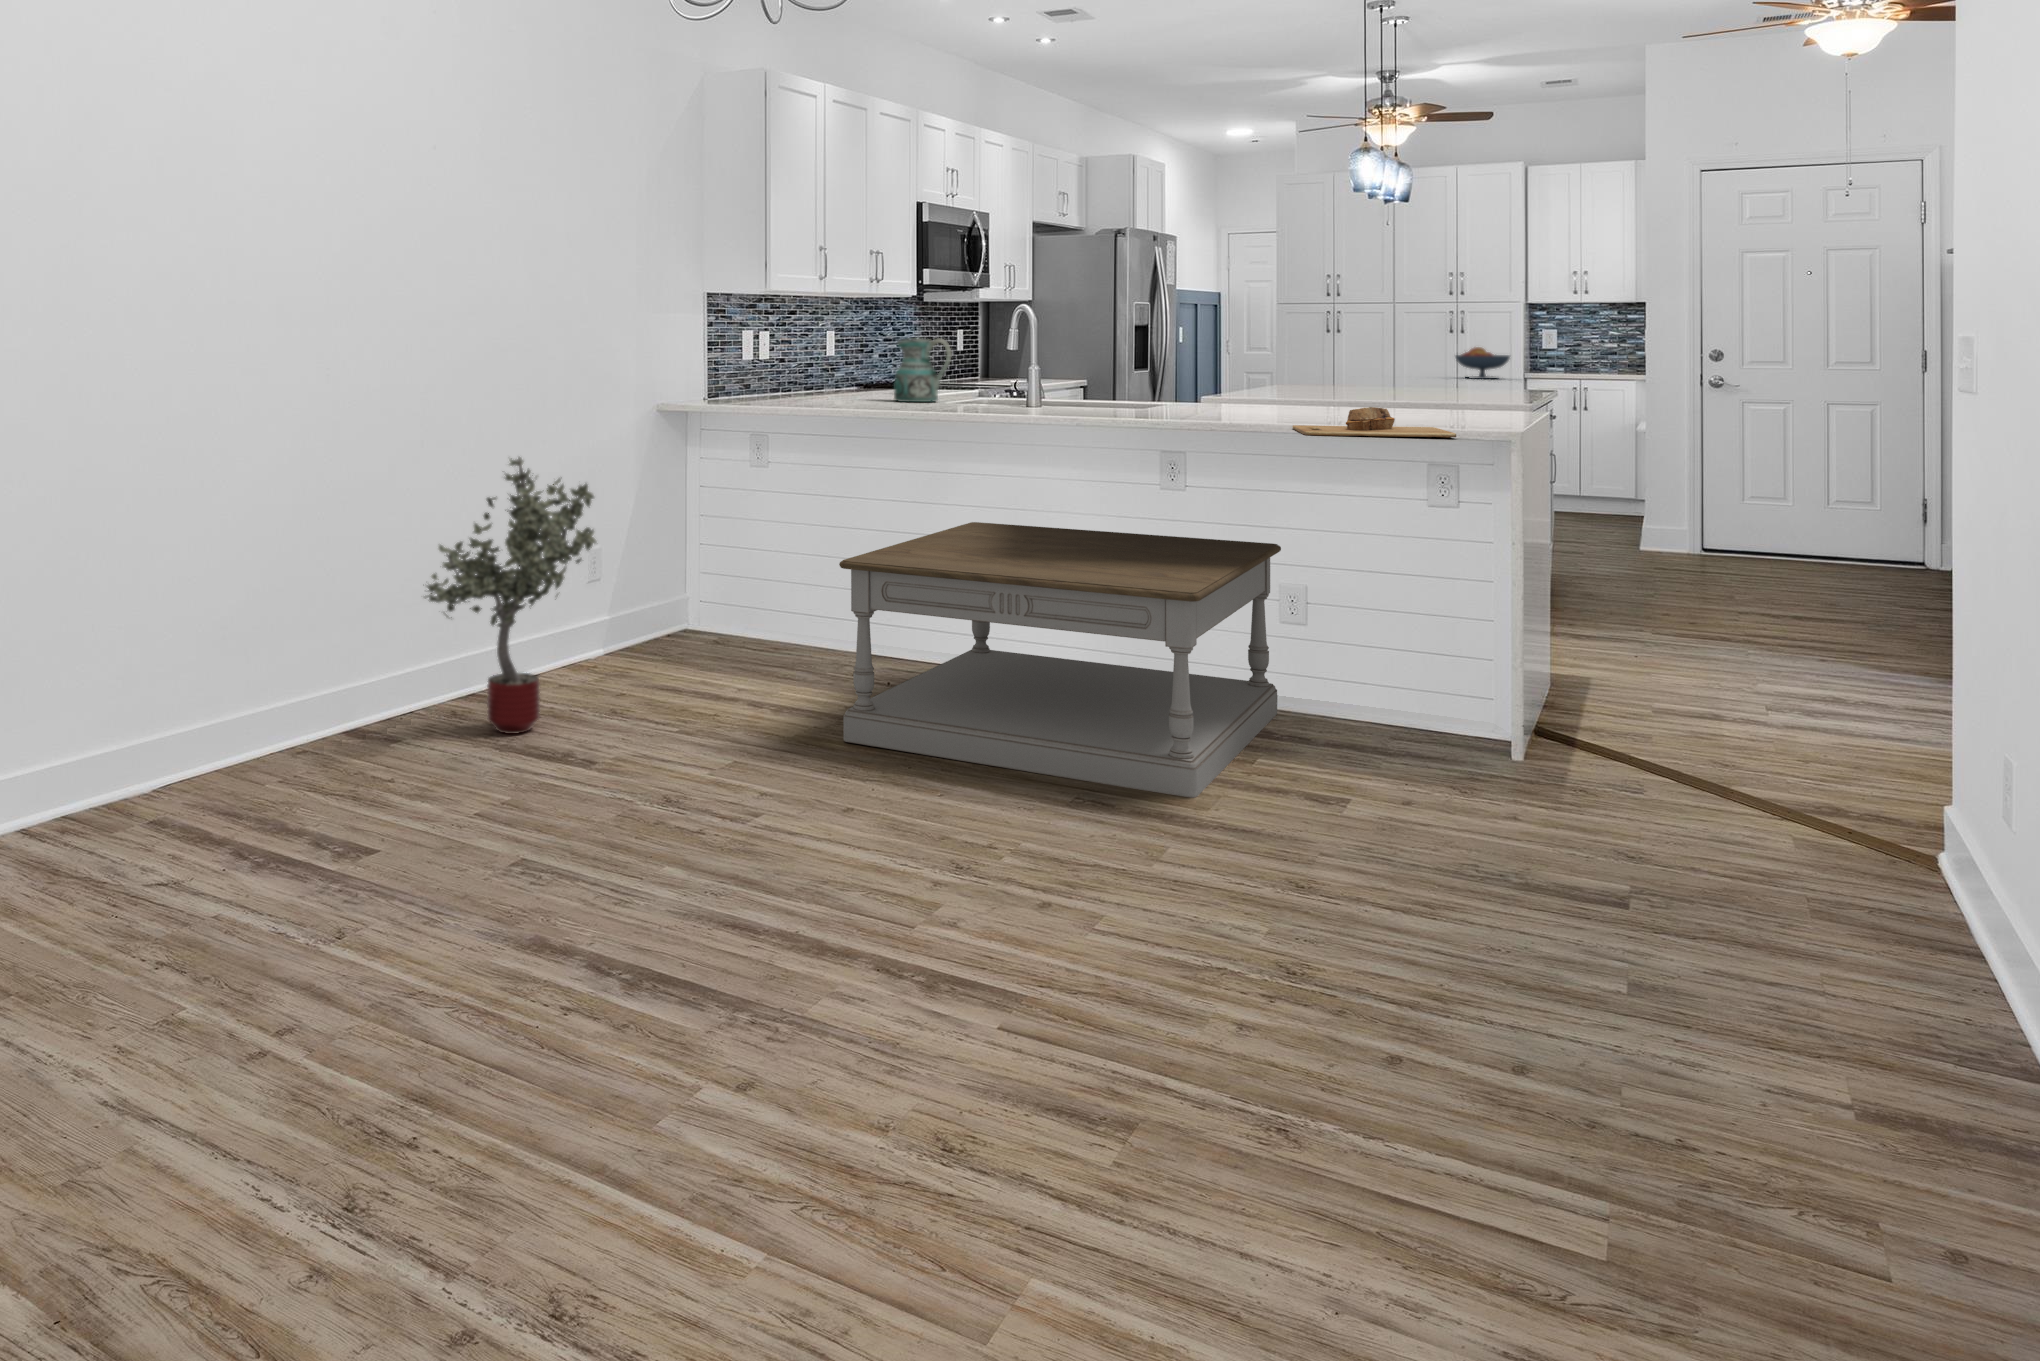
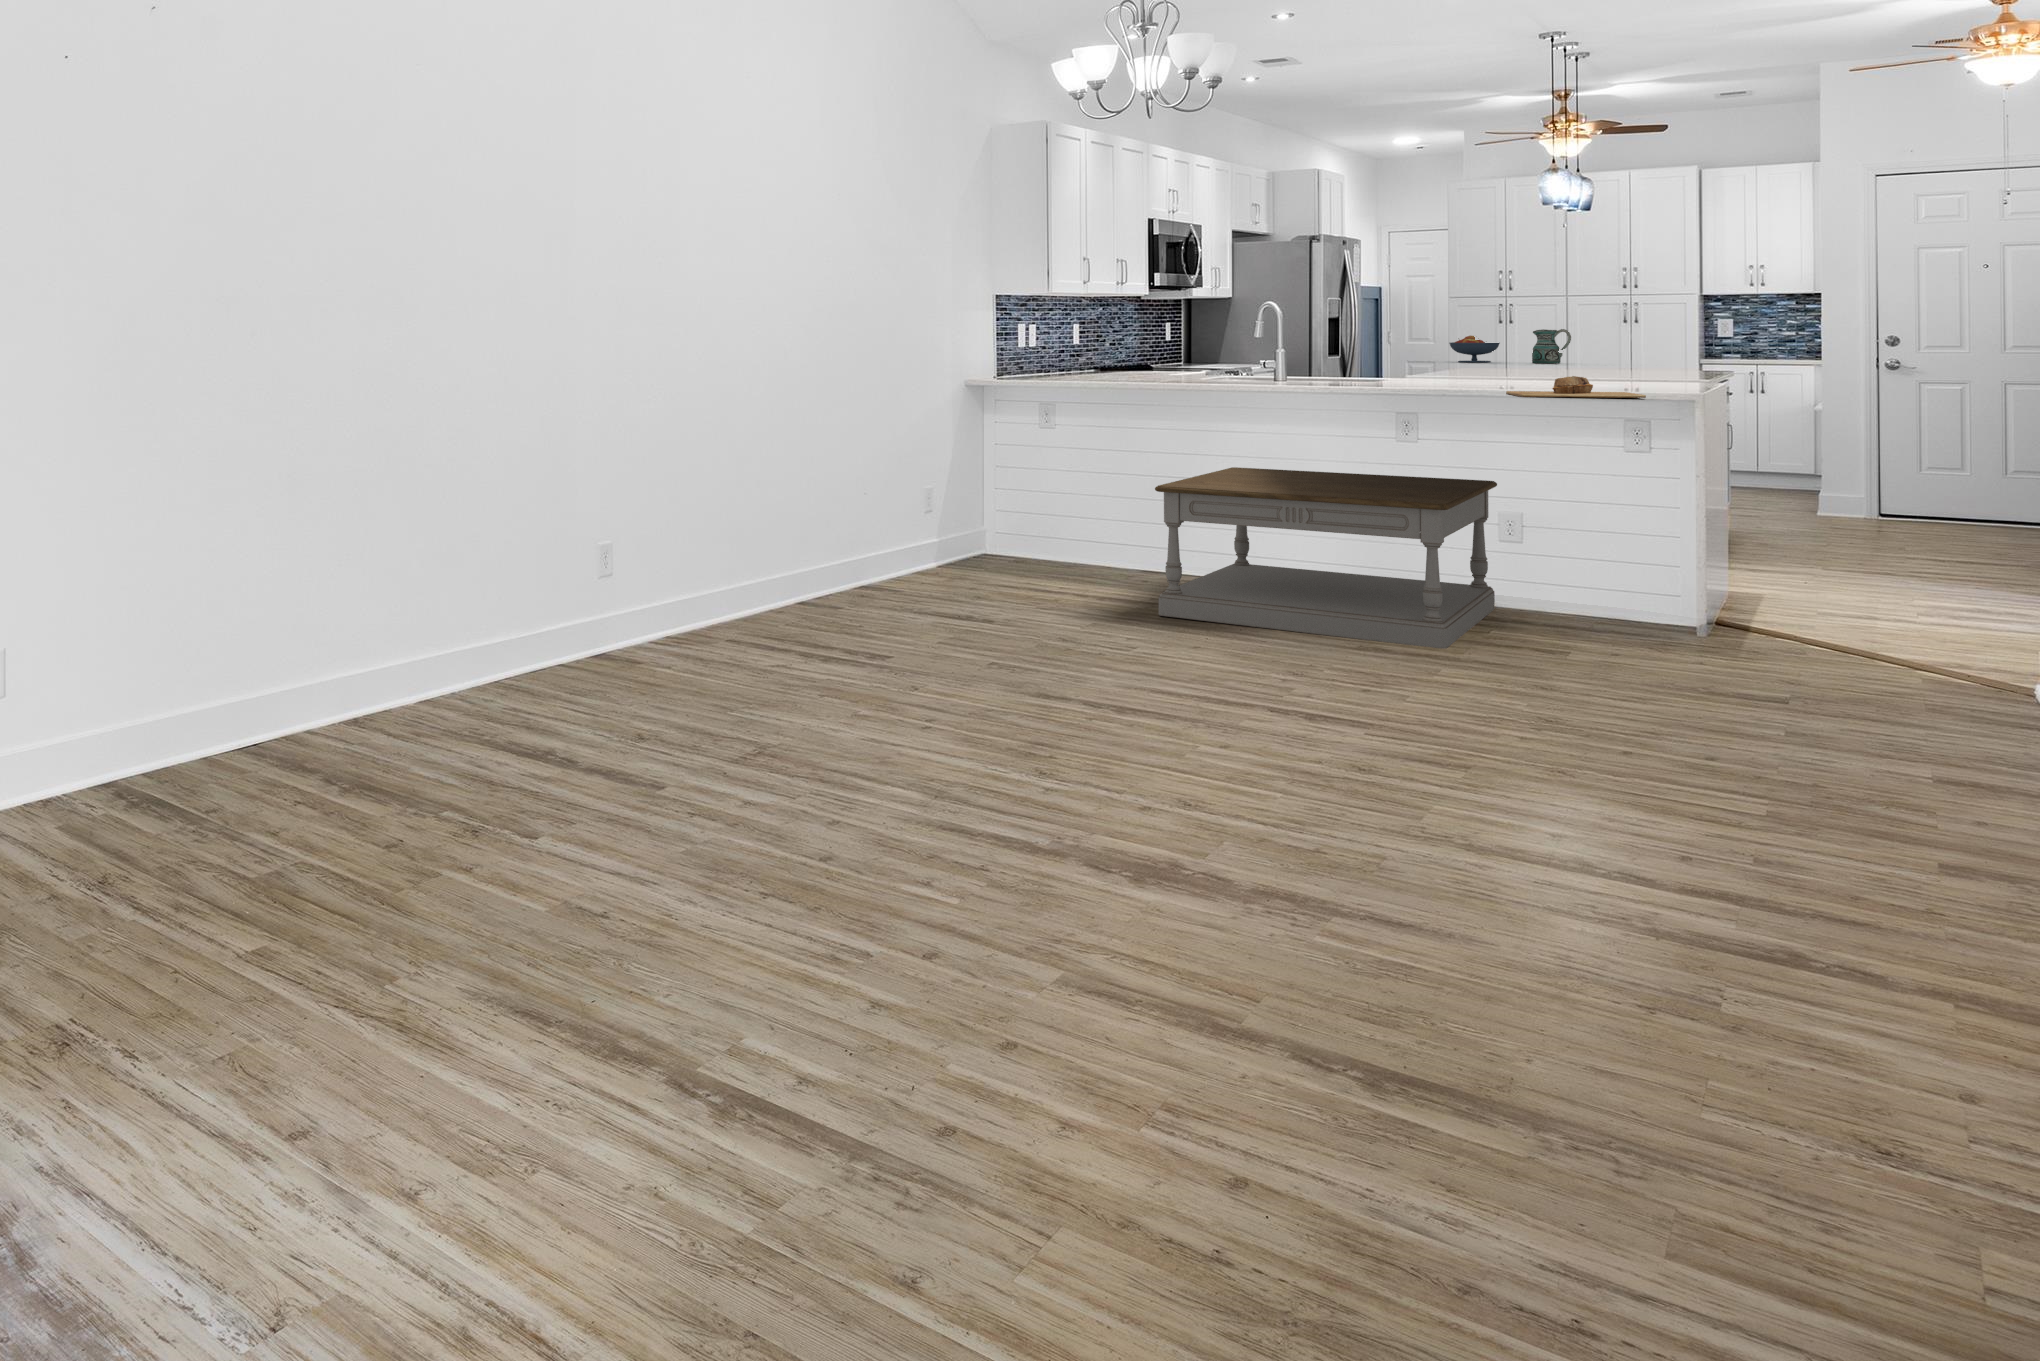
ceramic pitcher: present [894,338,952,402] -> present [1532,329,1571,364]
fruit bowl: present [1455,347,1510,379] -> present [1449,336,1500,363]
potted tree: present [425,457,596,734] -> none [841,412,960,607]

